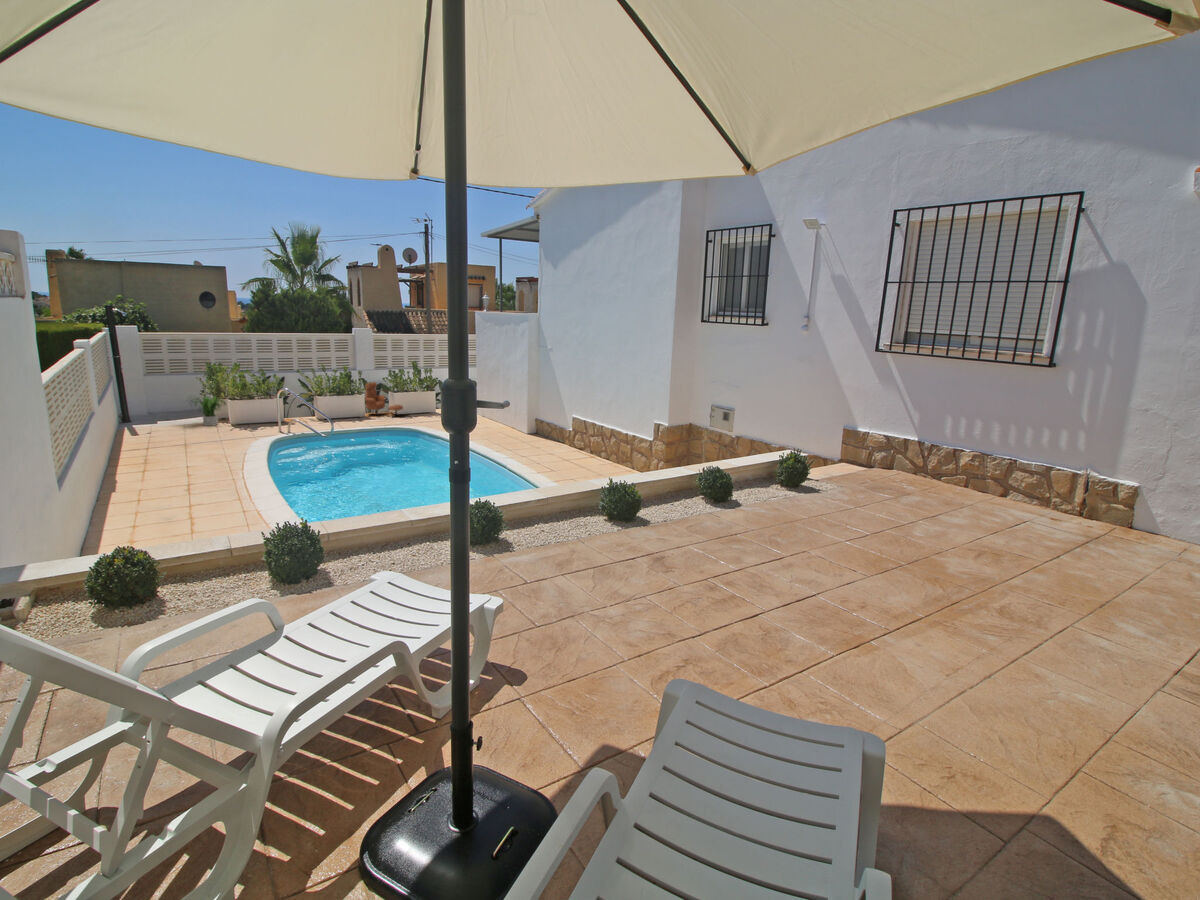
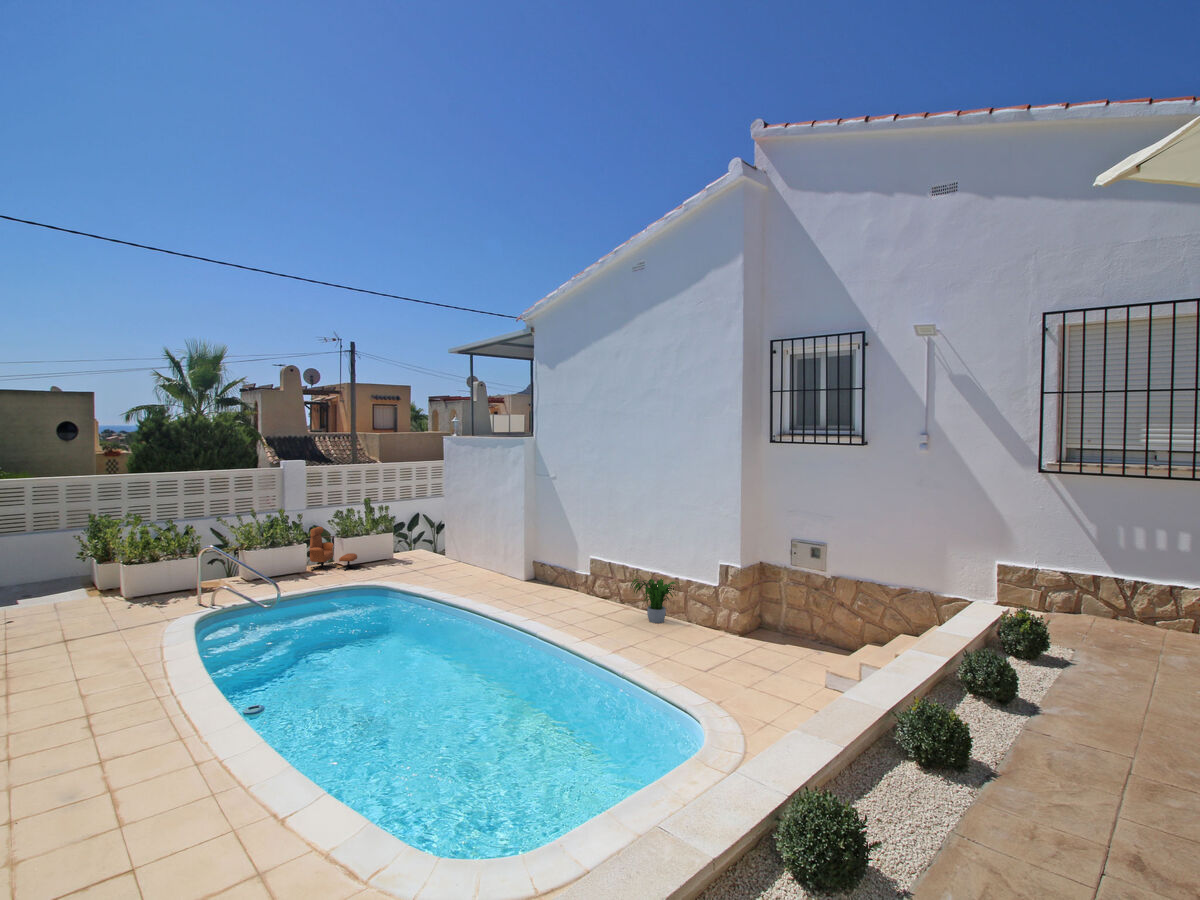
potted plant: present [191,396,226,426] -> present [631,579,677,623]

